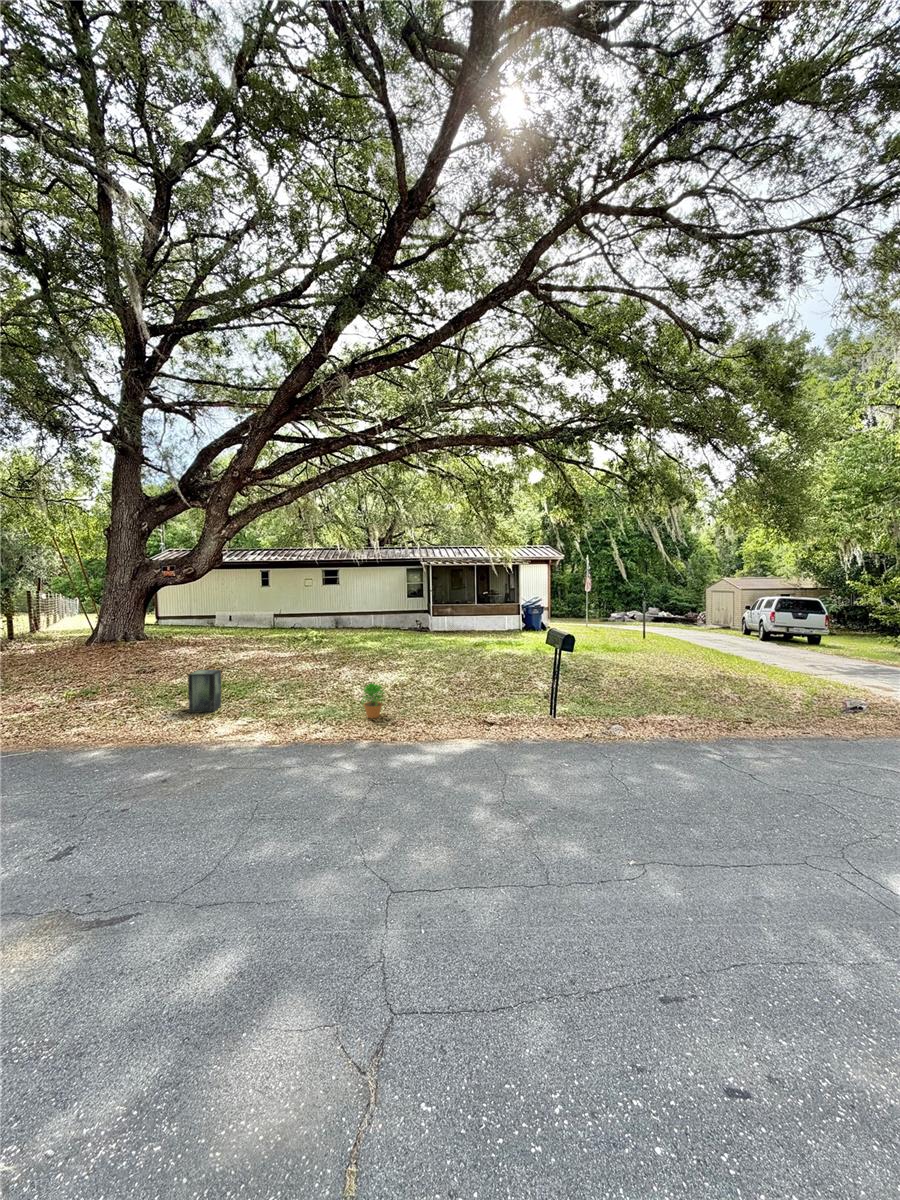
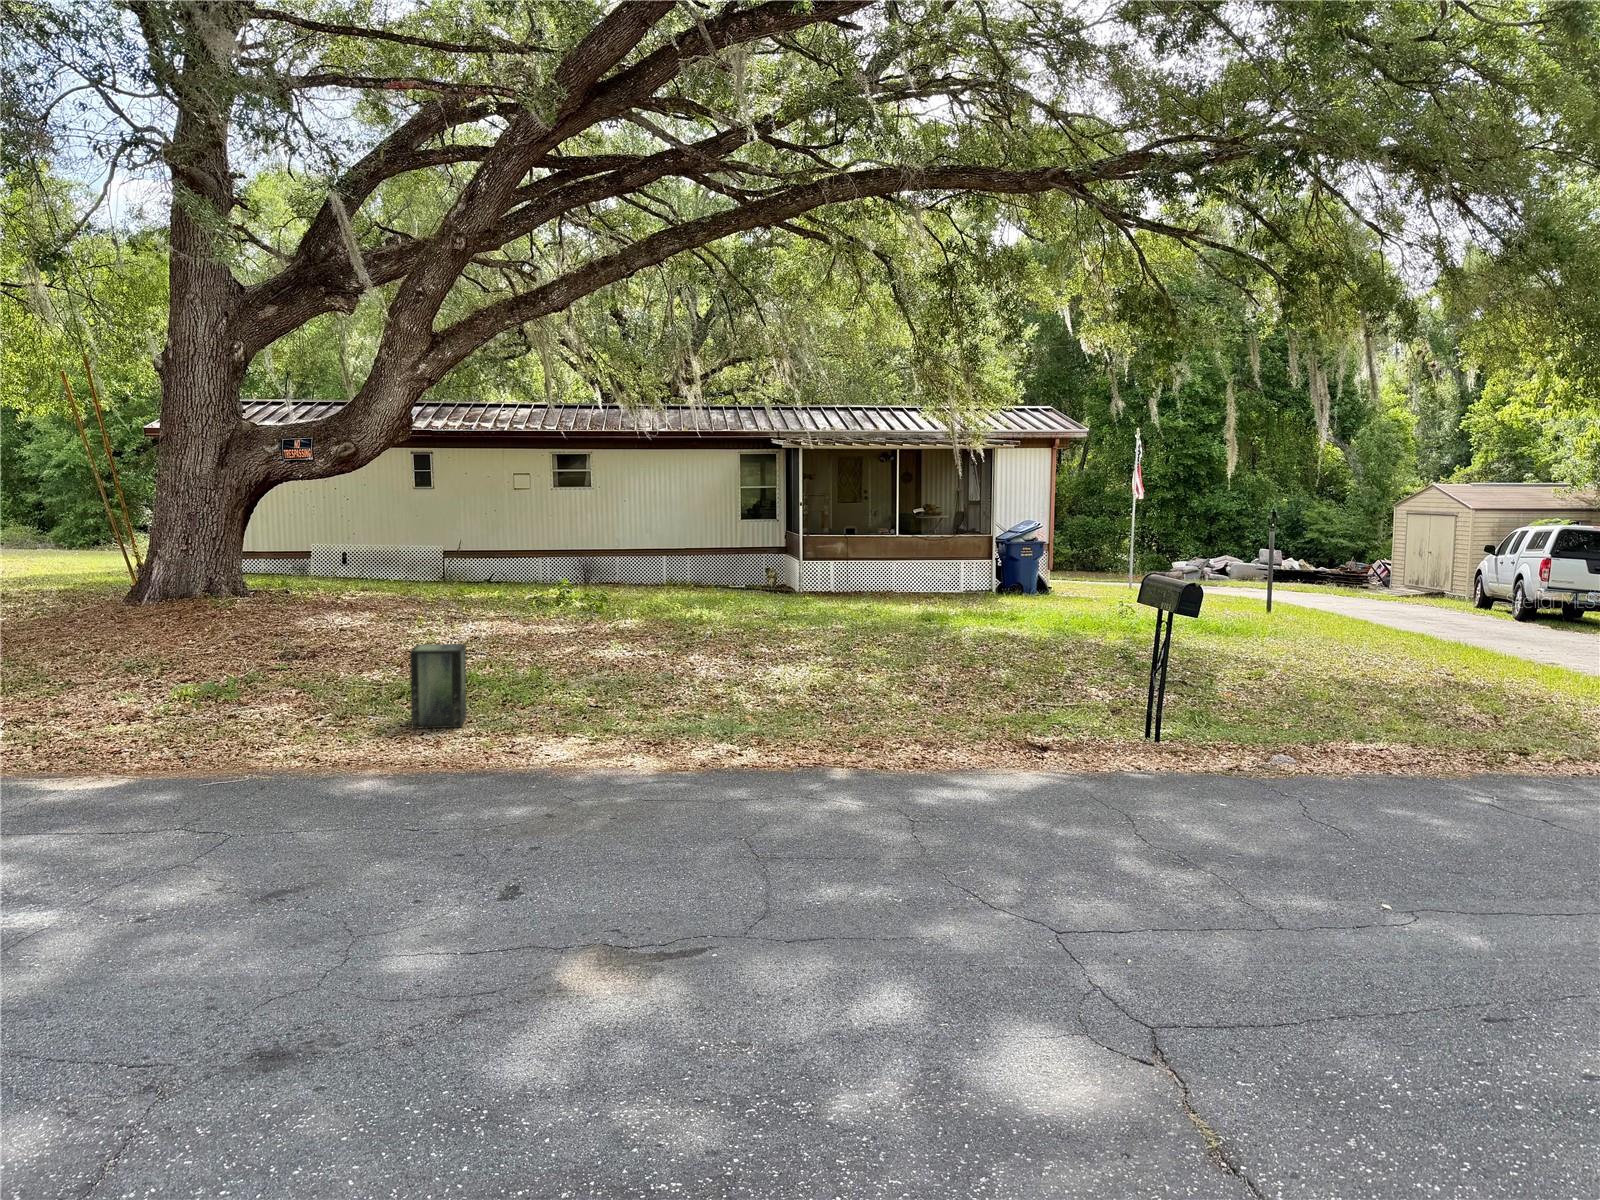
potted plant: present [362,683,385,718] -> none [763,669,813,741]

